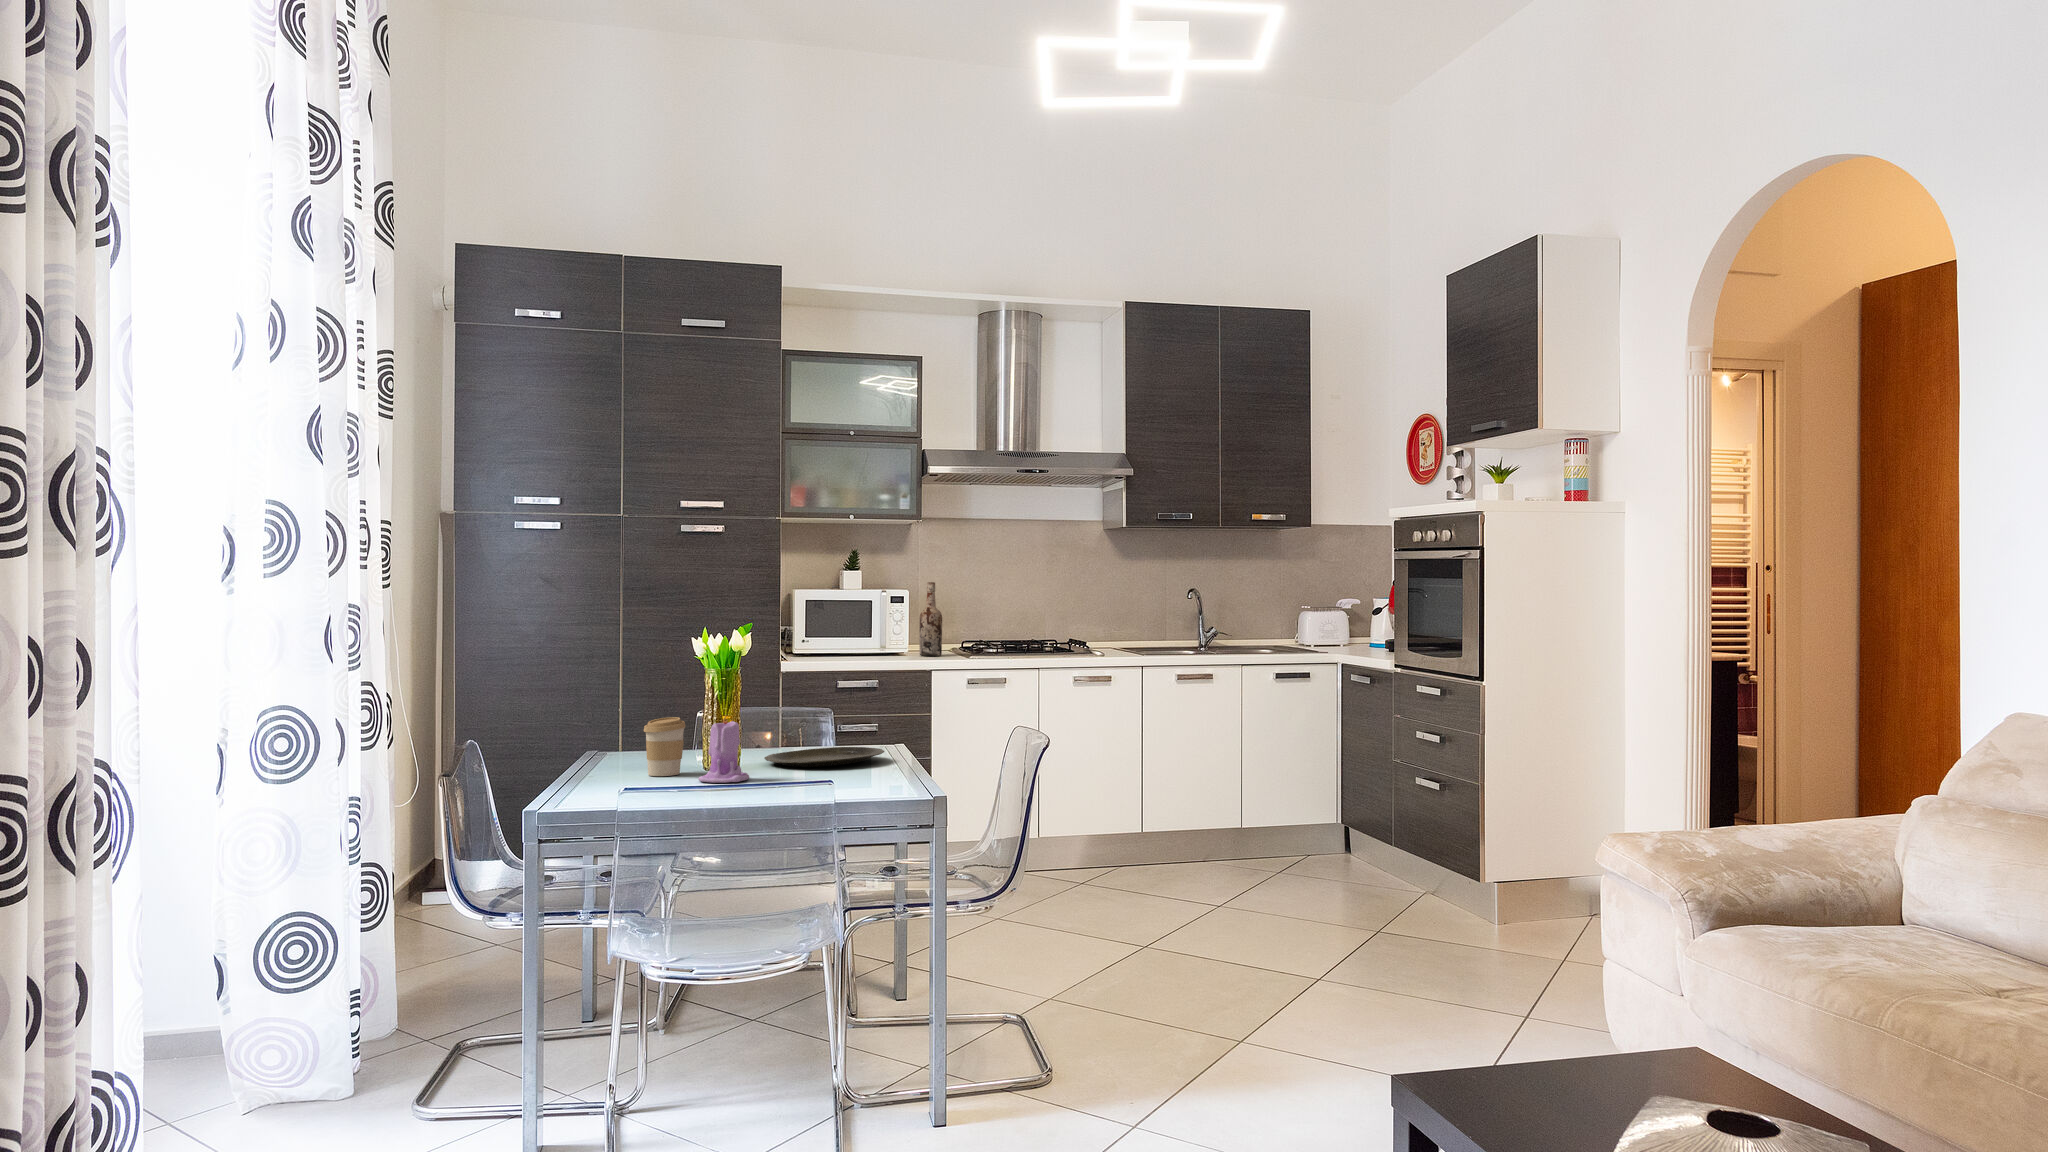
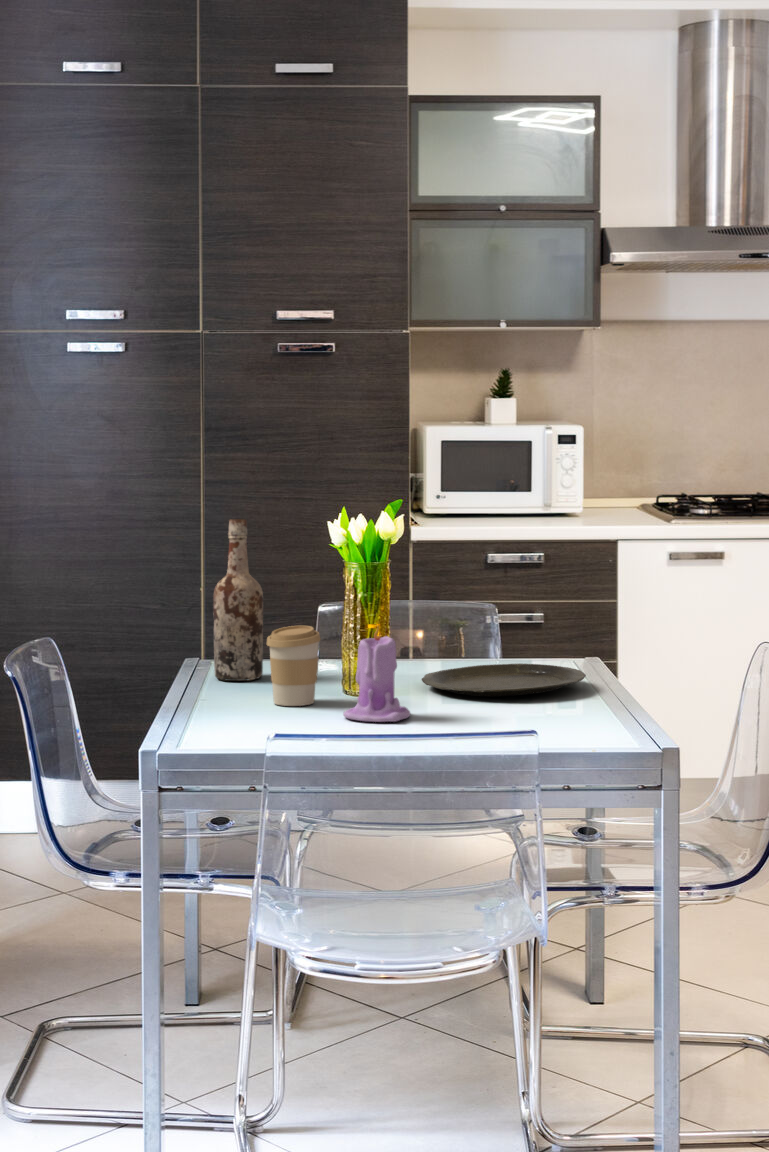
wine bottle: present [919,582,942,656] -> present [213,519,263,681]

